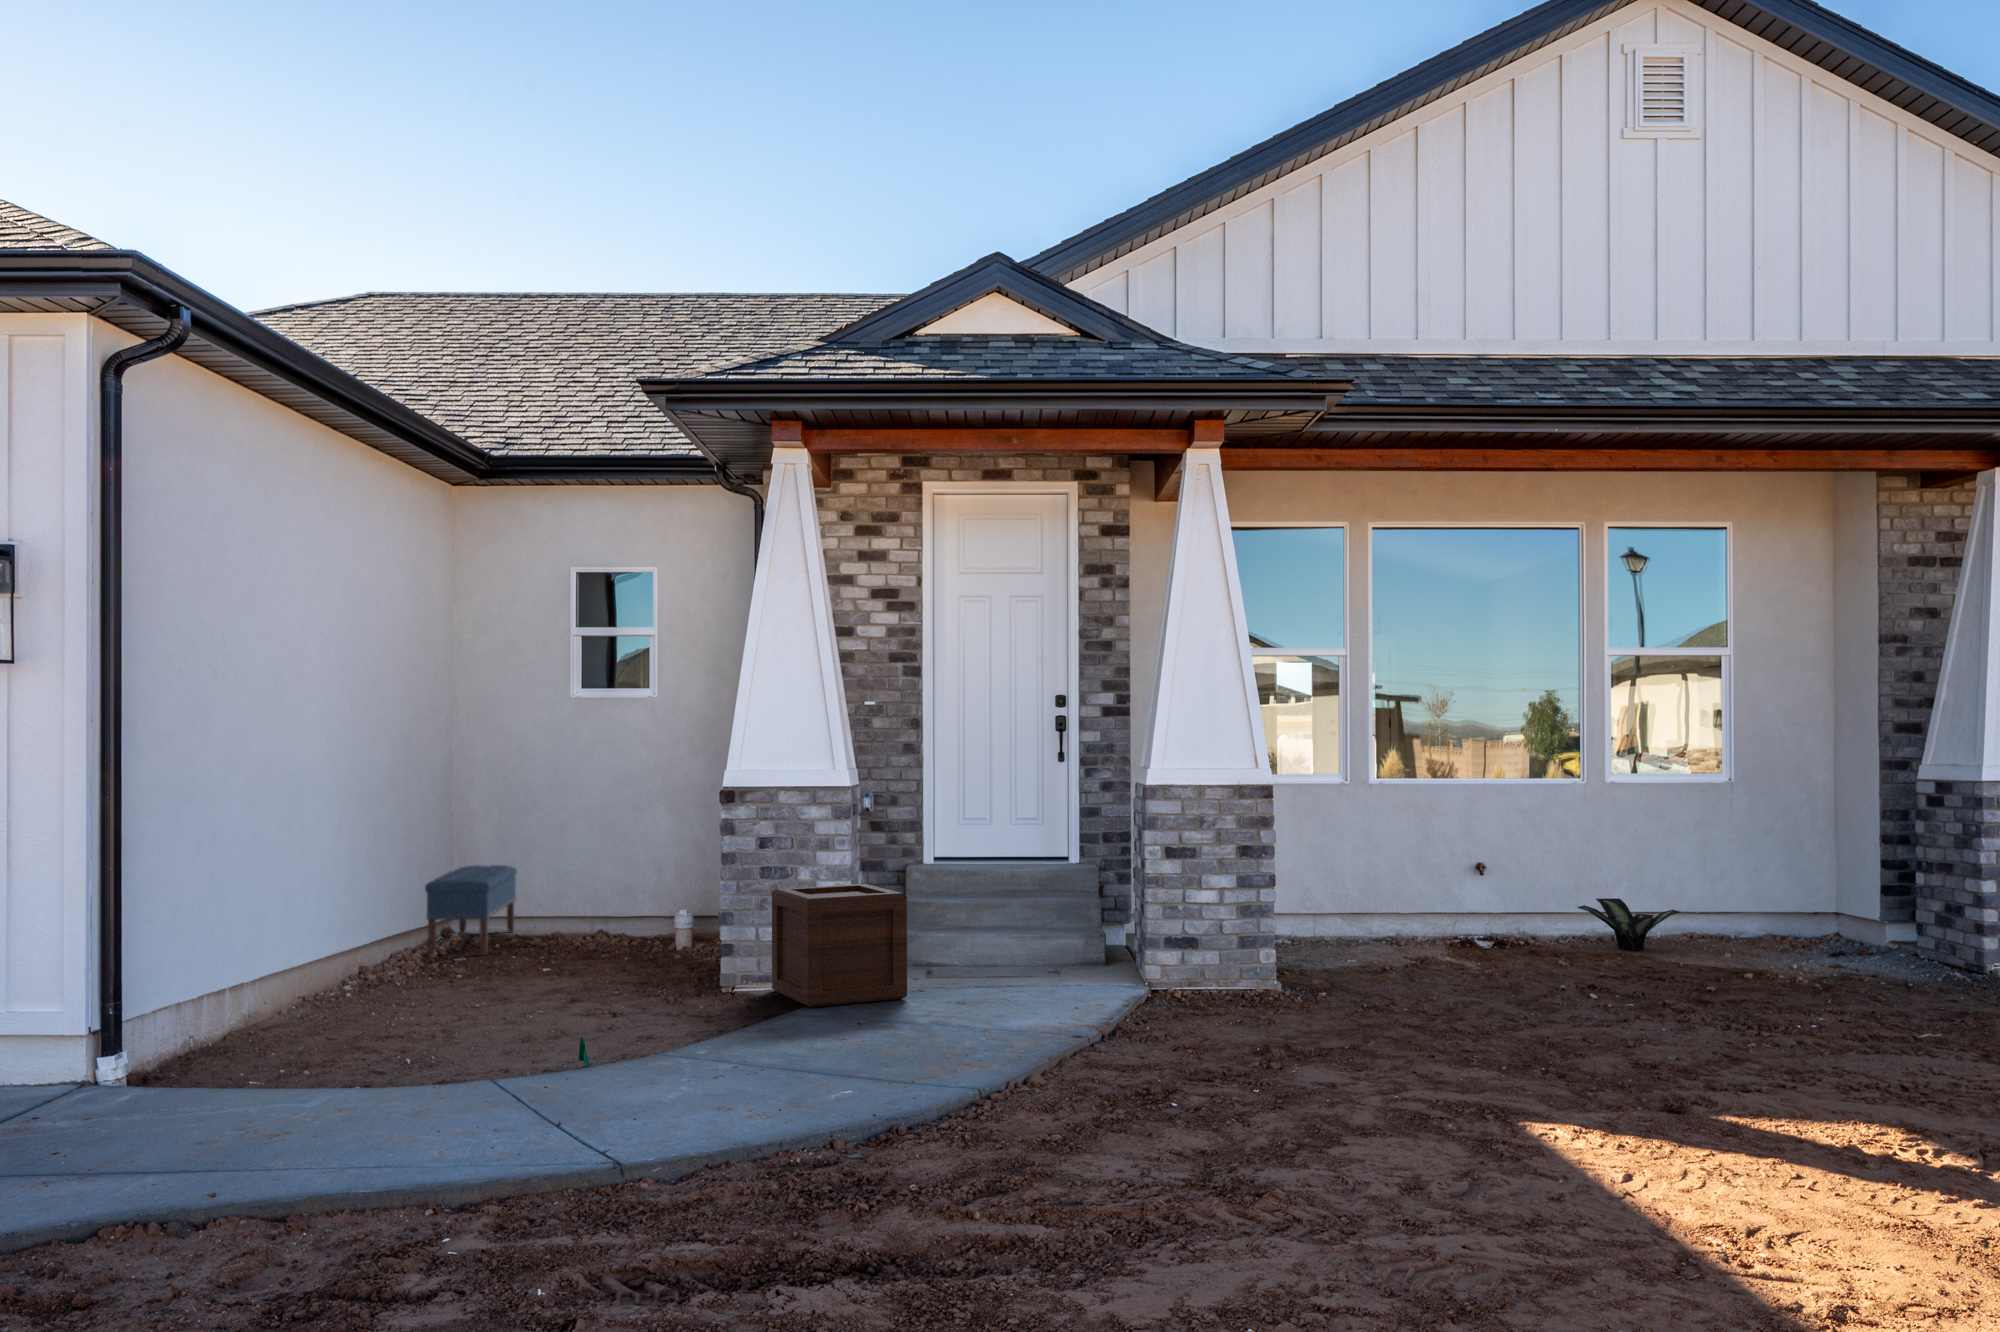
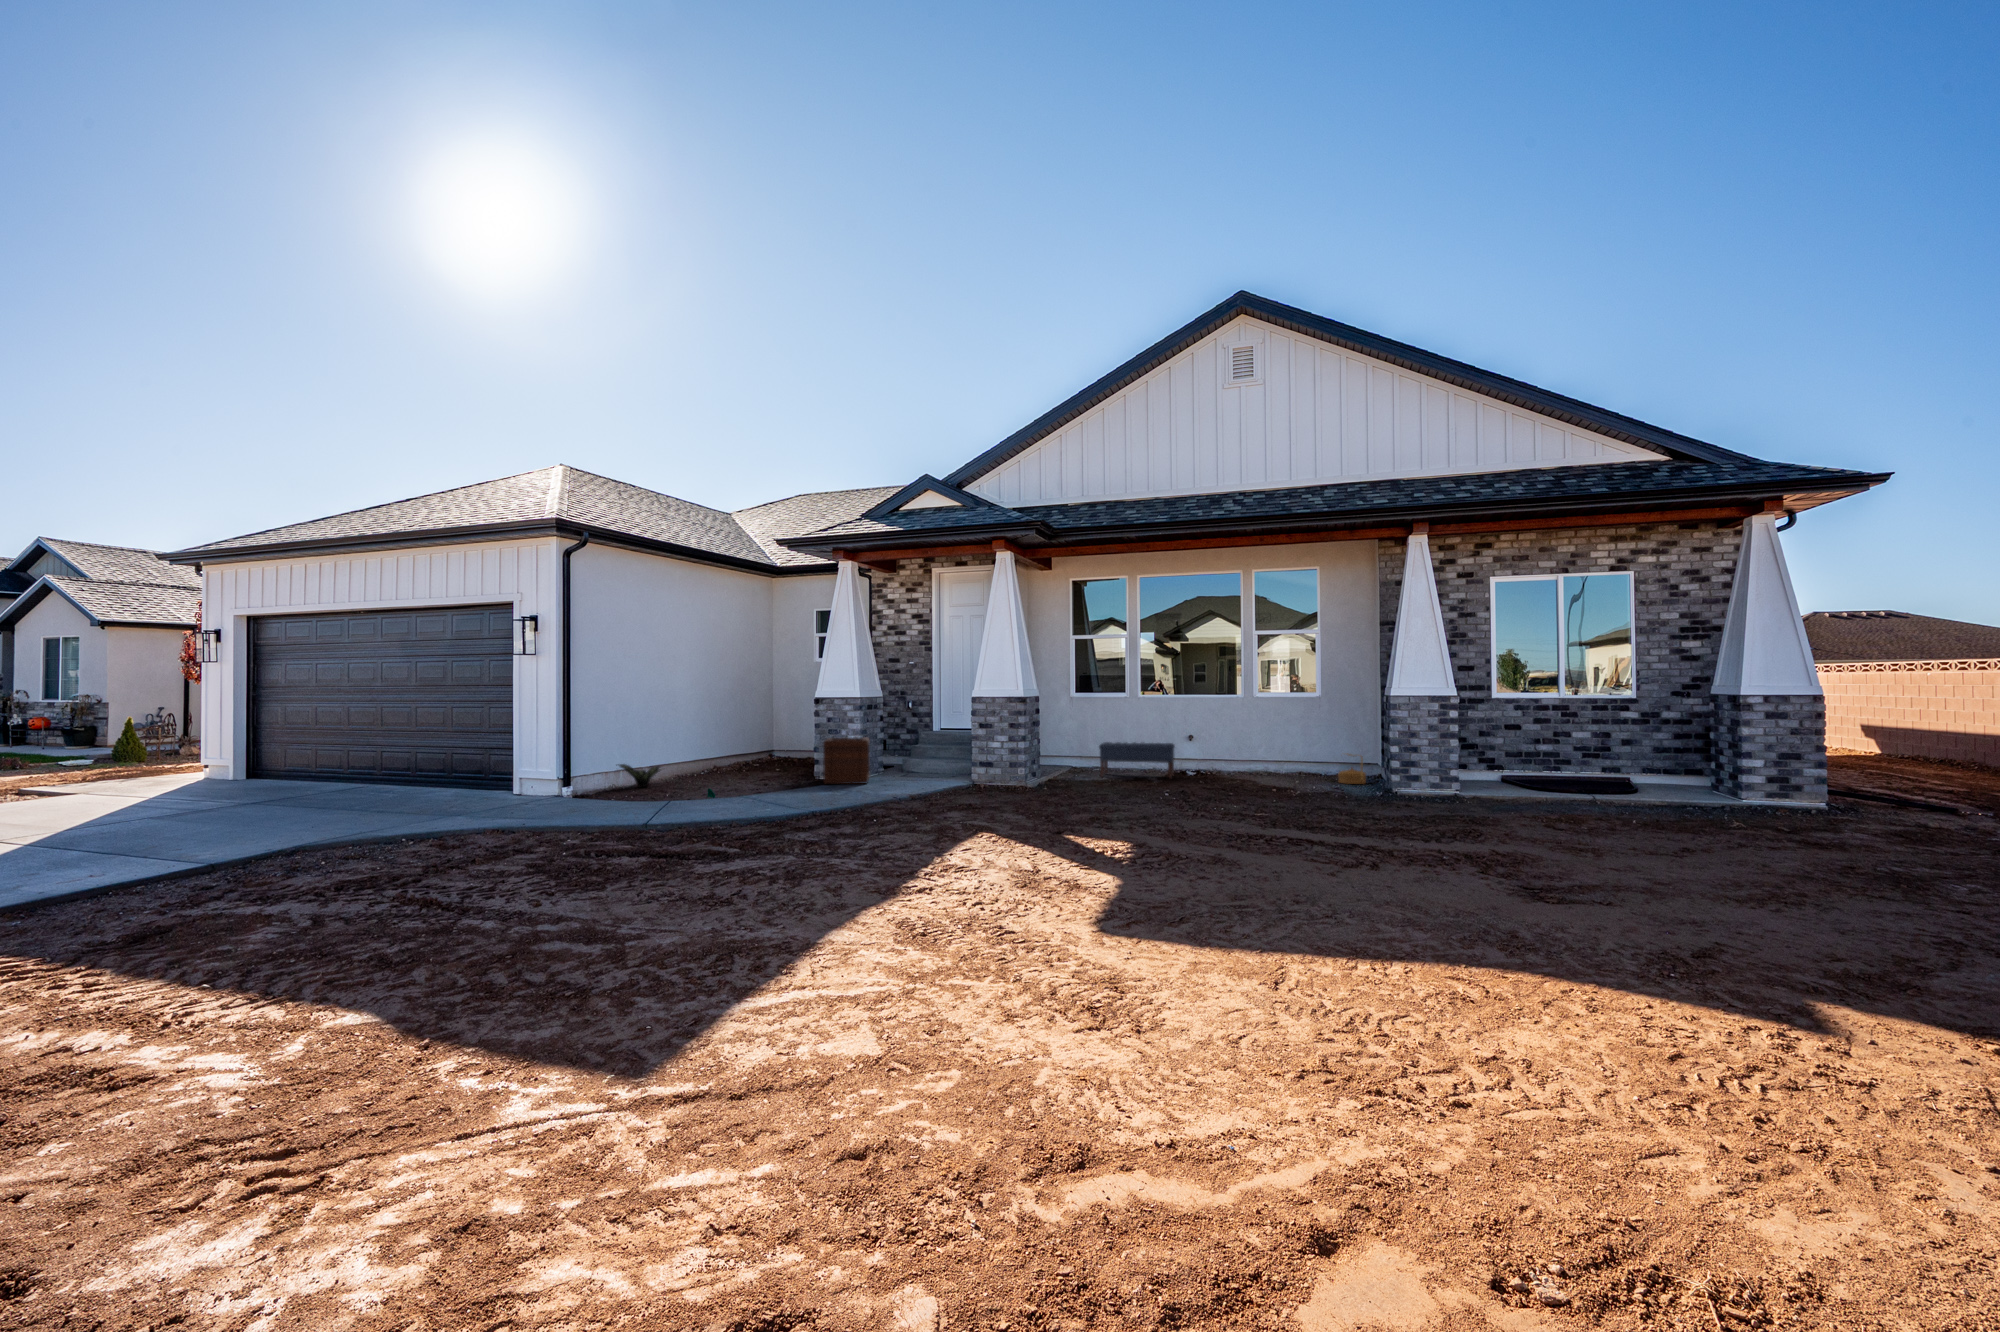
bench: present [425,865,517,955] -> present [1099,742,1175,778]
woven basket: none [1784,883,1843,944] -> present [1338,753,1366,784]
potted plant: present [1578,898,1681,951] -> present [618,764,660,788]

